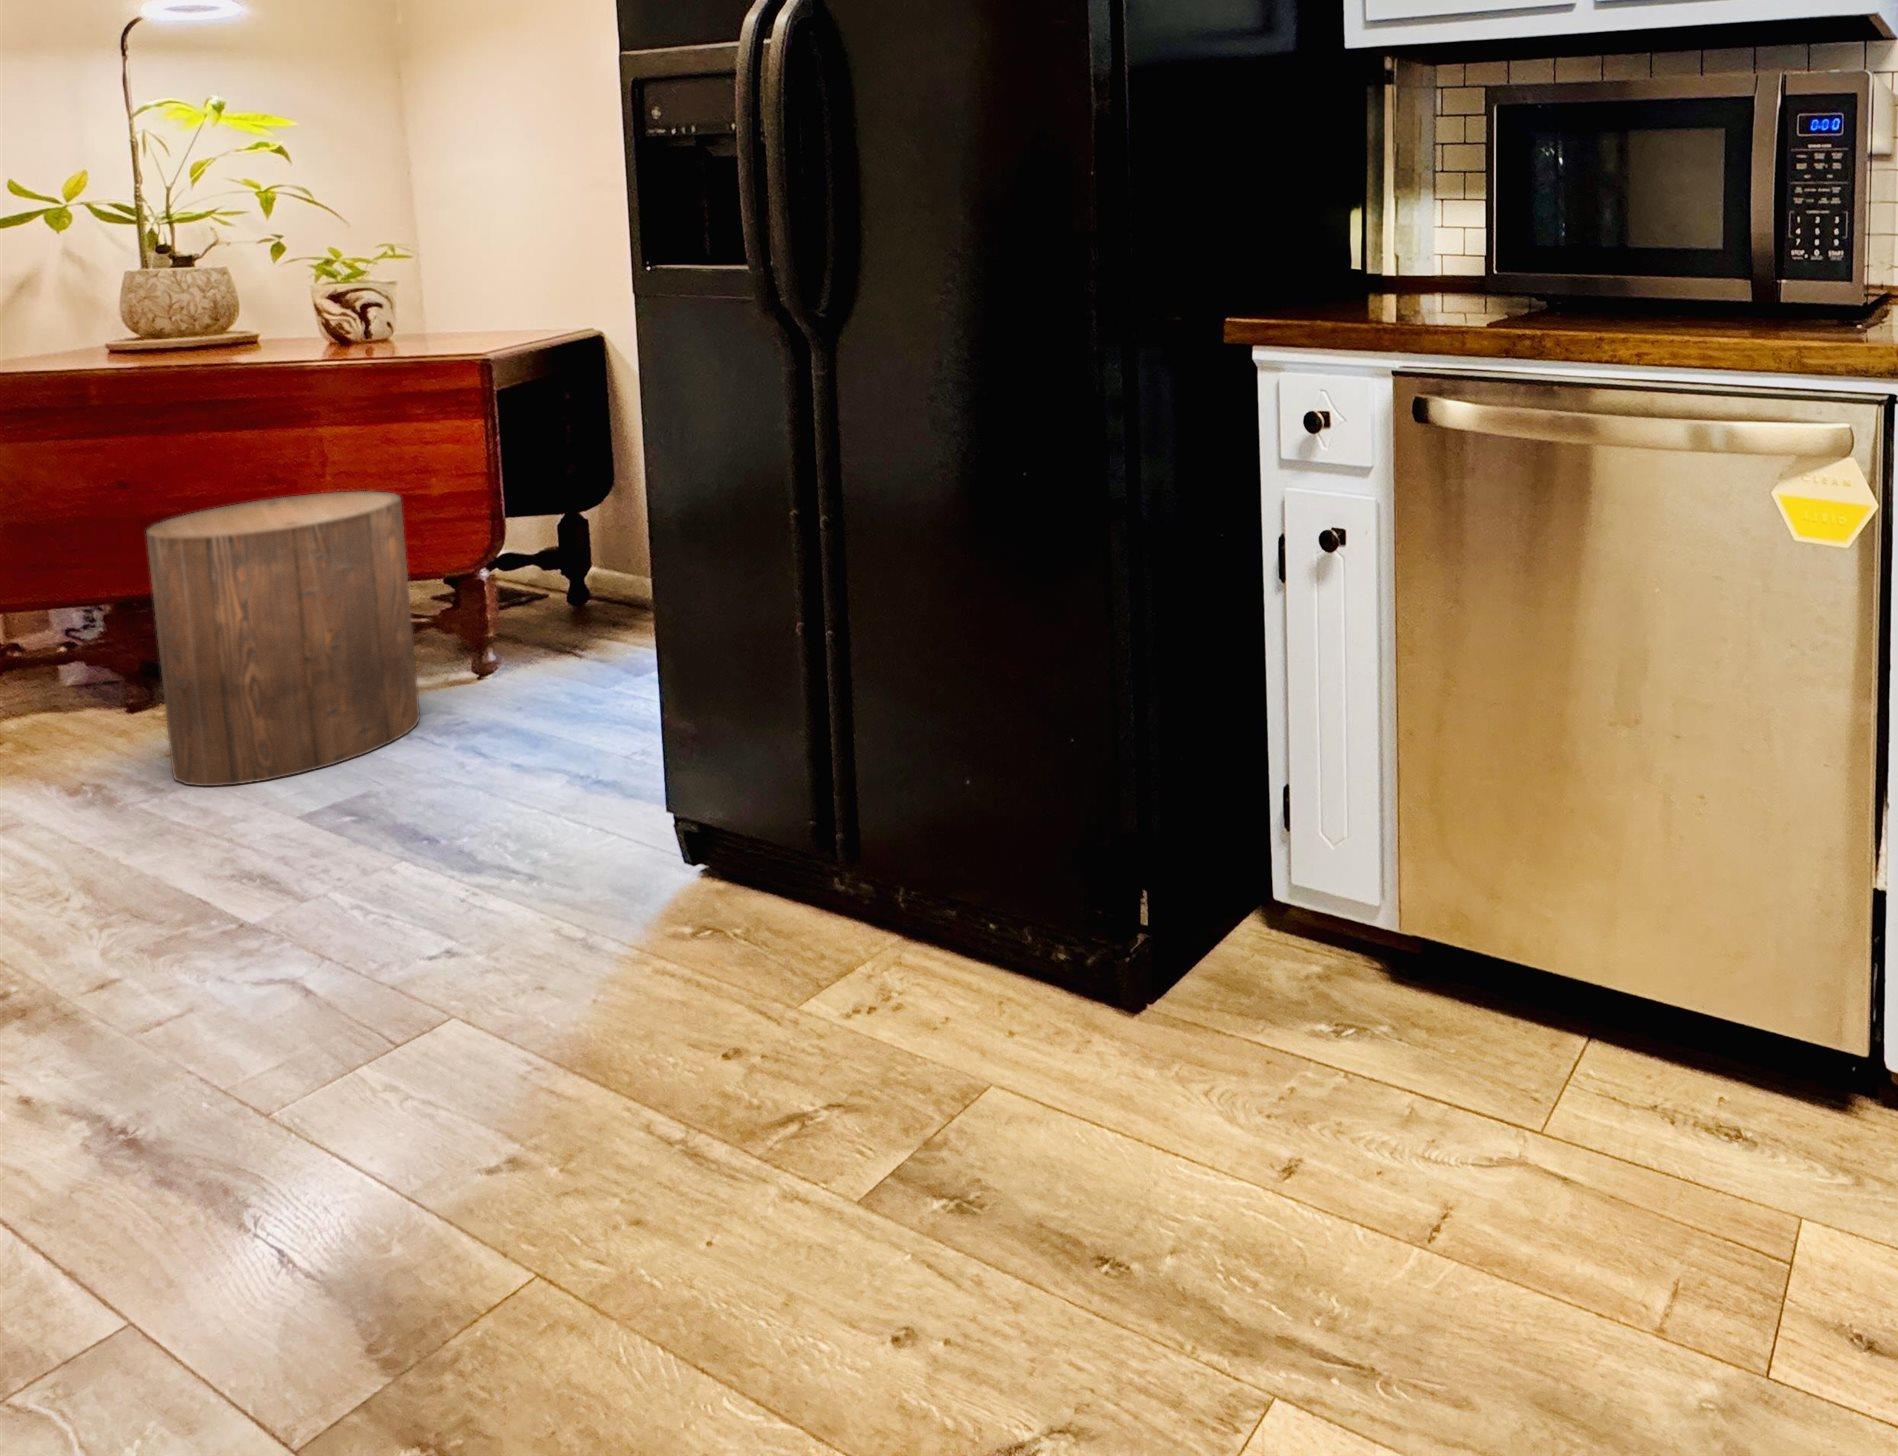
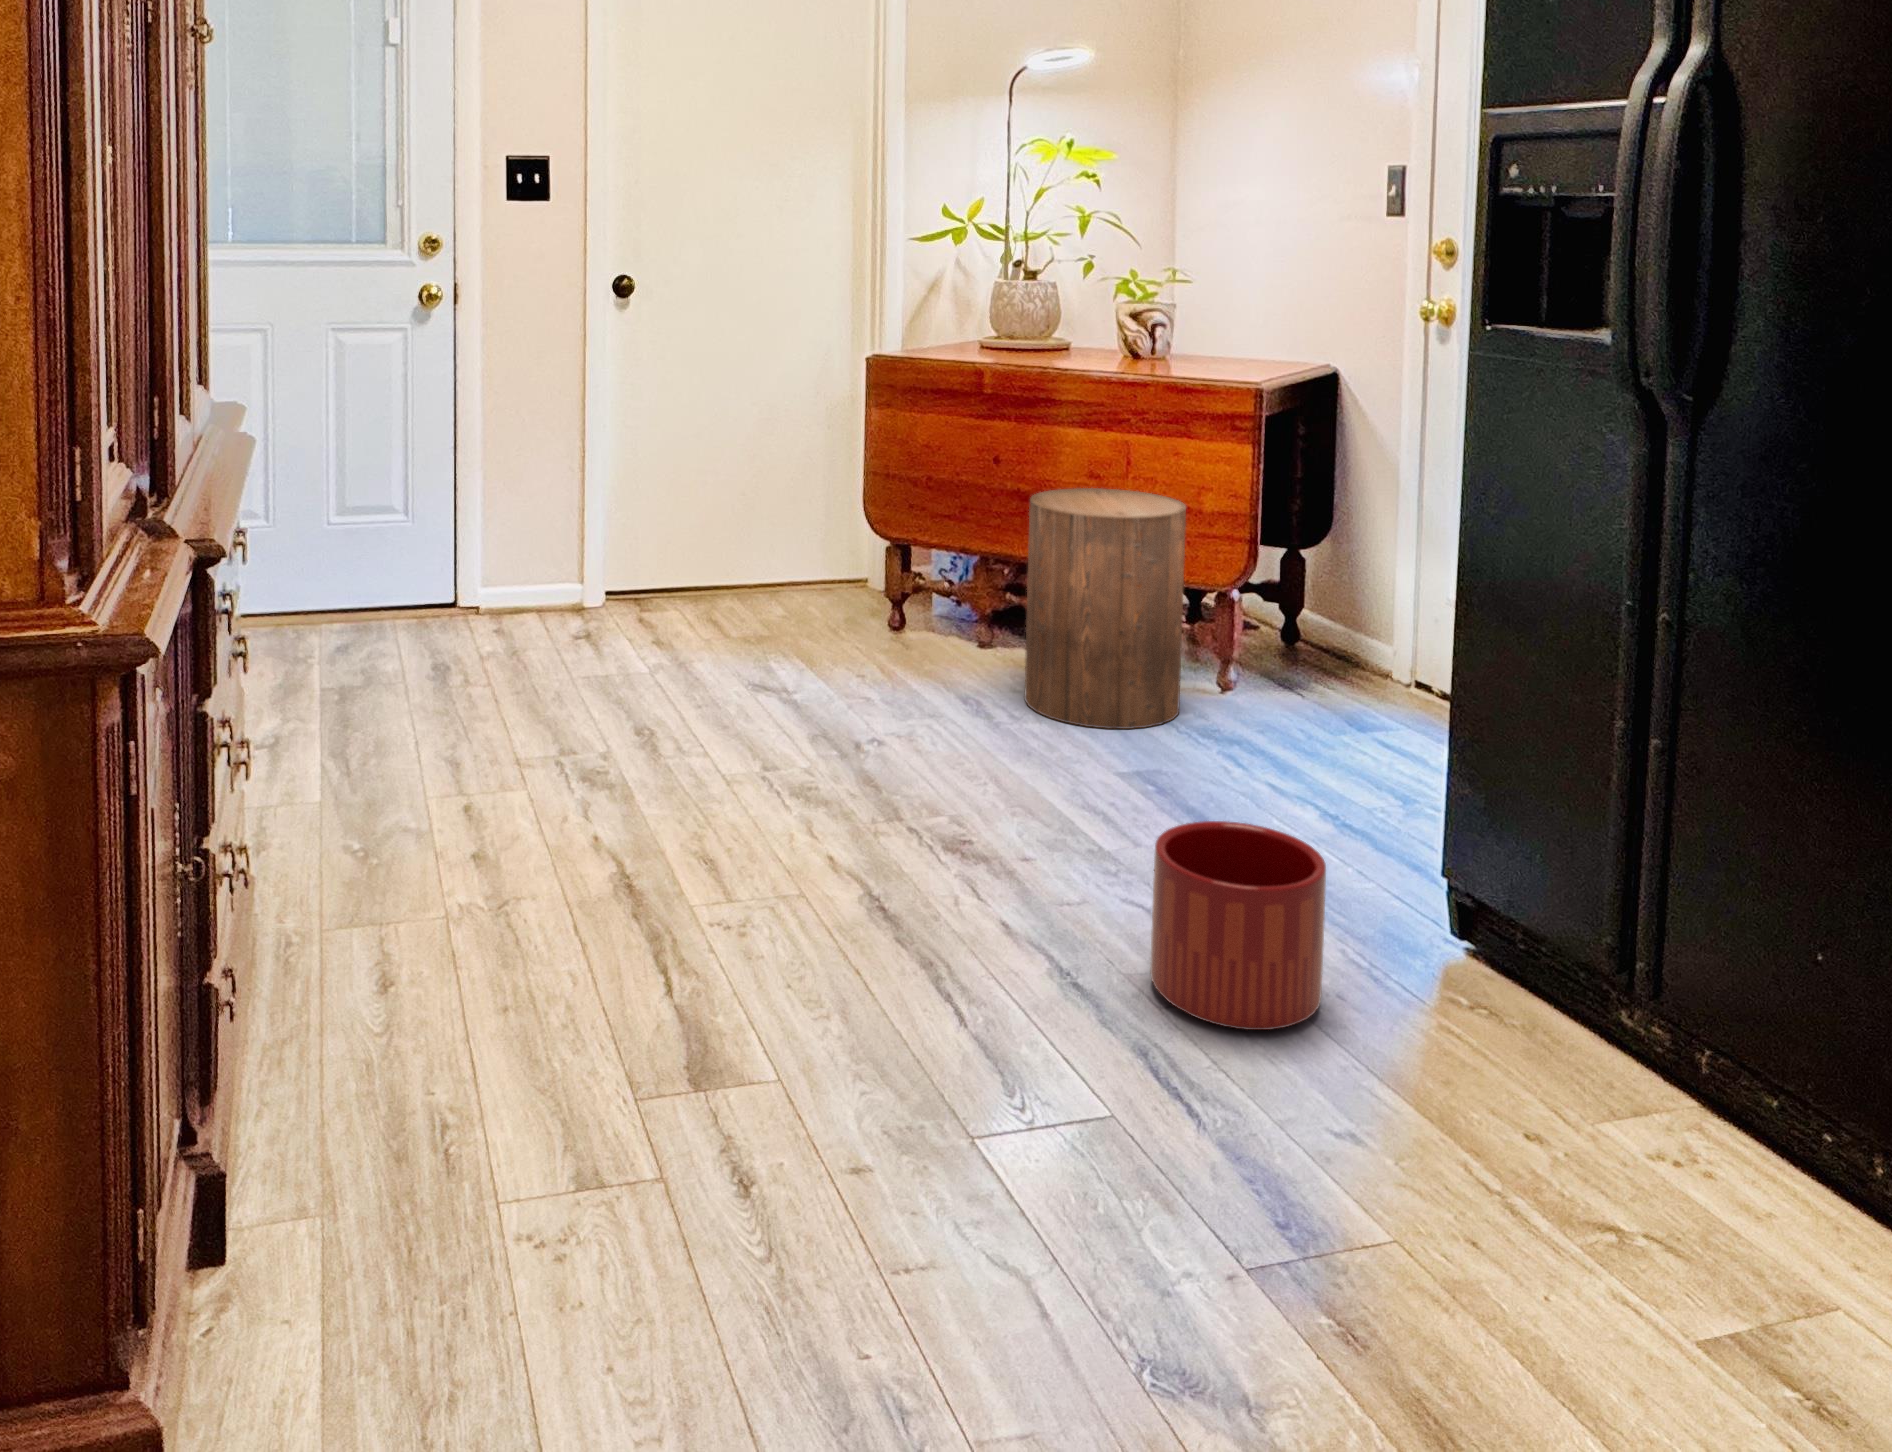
planter: none [234,845,507,1116] -> present [1150,821,1326,1030]

